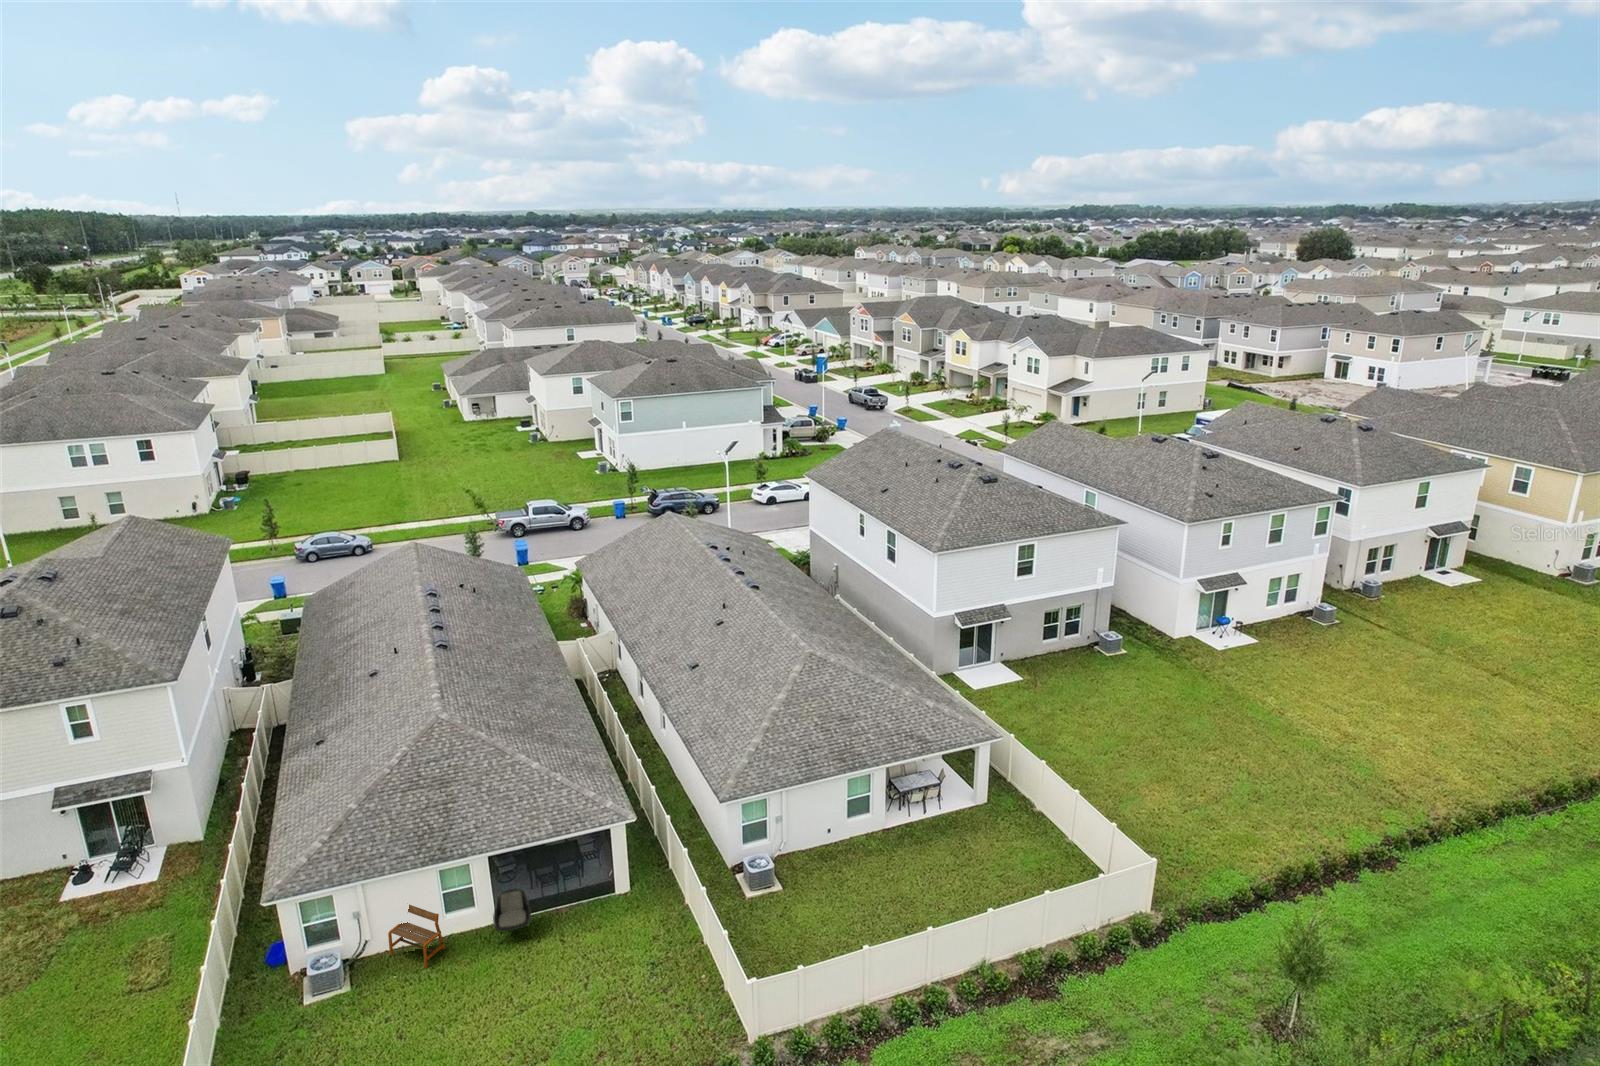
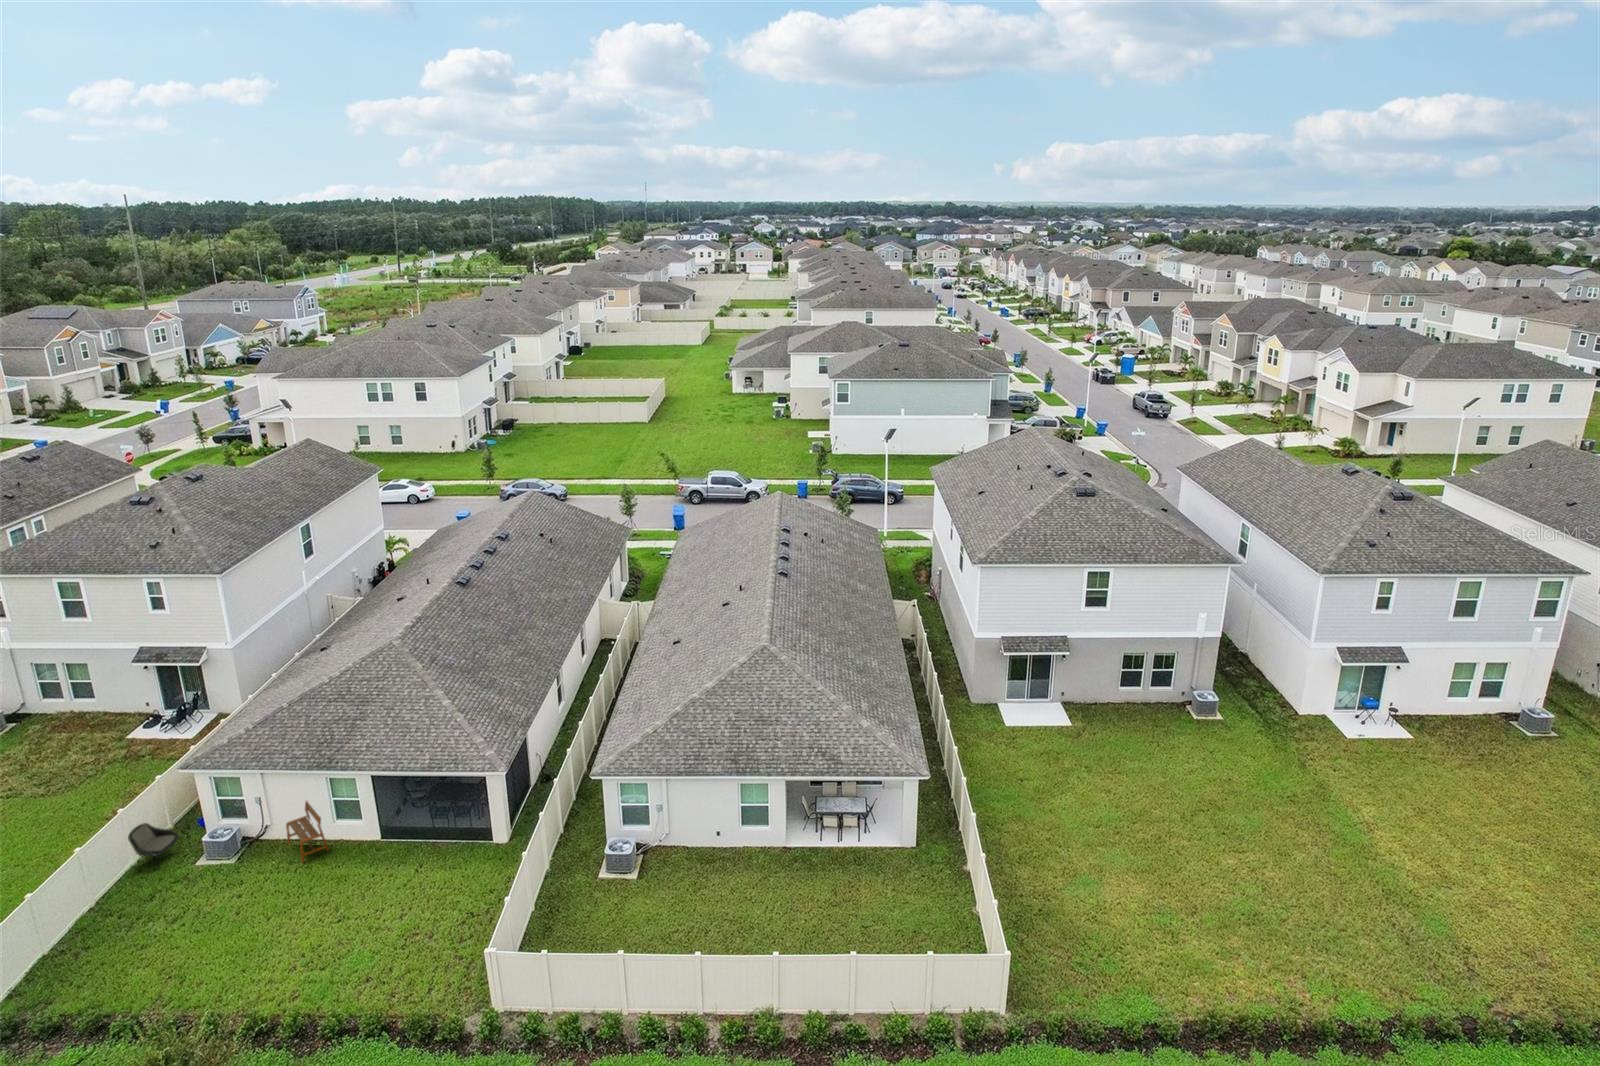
lounge chair: present [493,888,531,938] -> present [128,823,180,867]

